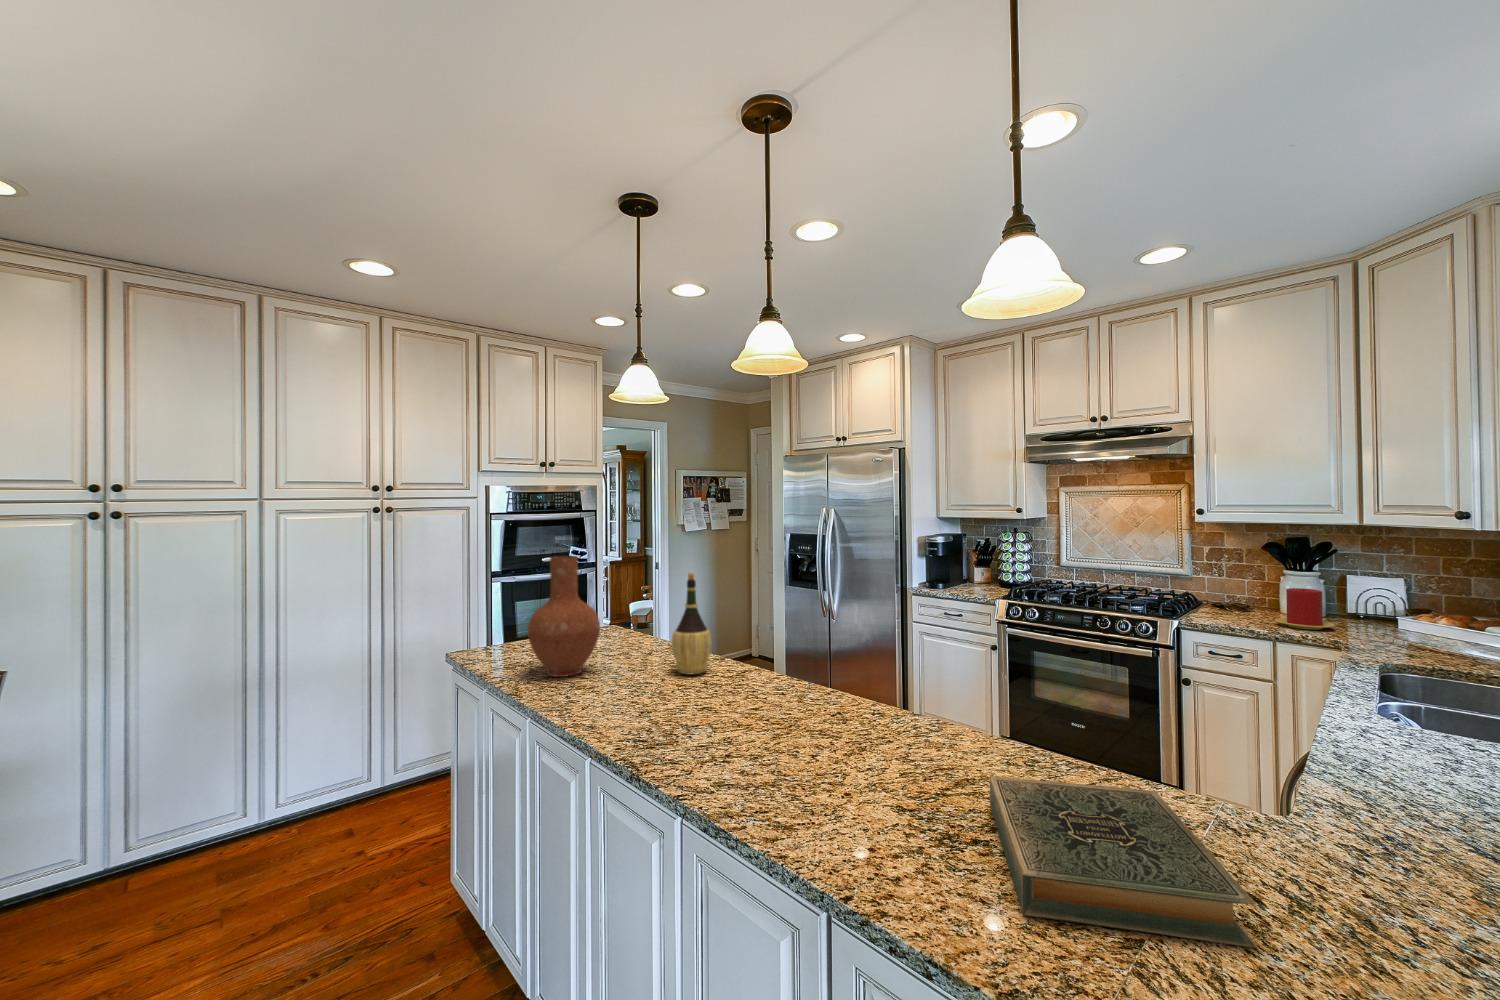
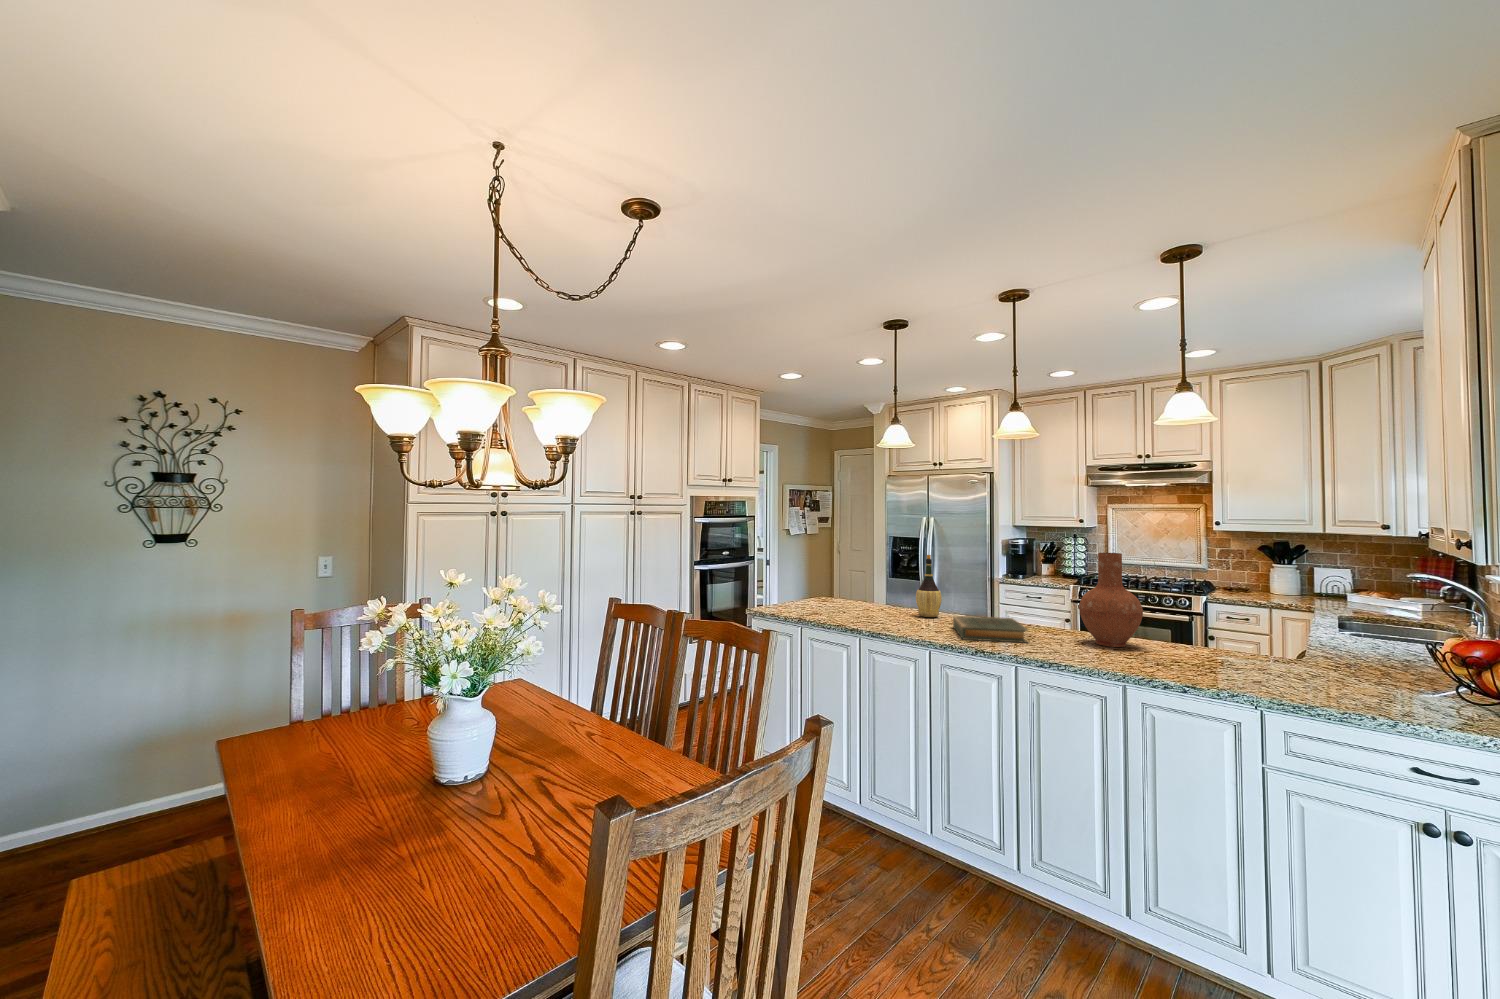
vase: present [527,556,600,677] -> present [1079,553,1143,647]
candle: present [1275,588,1335,630] -> none [1268,576,1308,603]
hardback book: present [990,776,1257,948] -> present [953,616,1028,643]

